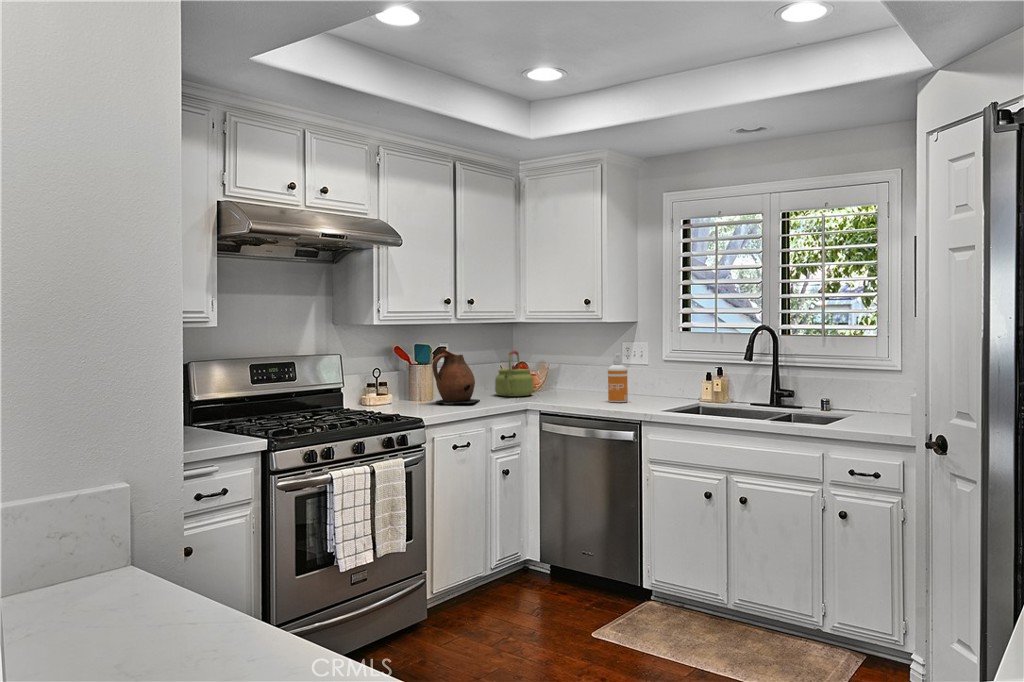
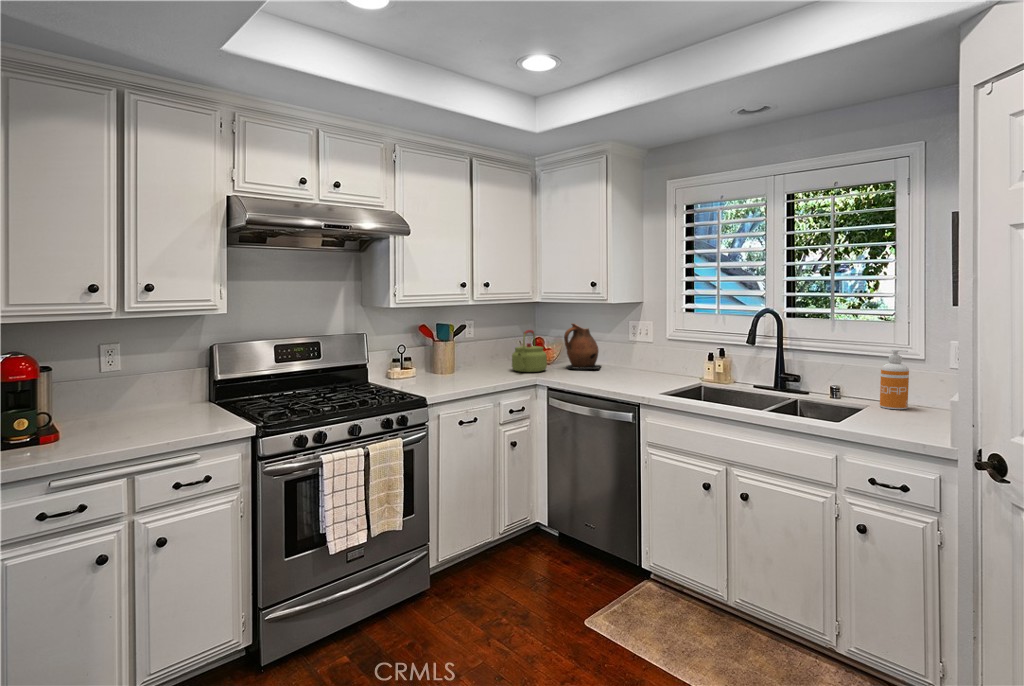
ceramic pitcher: present [432,349,480,404] -> present [564,324,601,369]
soap dispenser: present [608,354,628,402] -> present [880,350,909,409]

